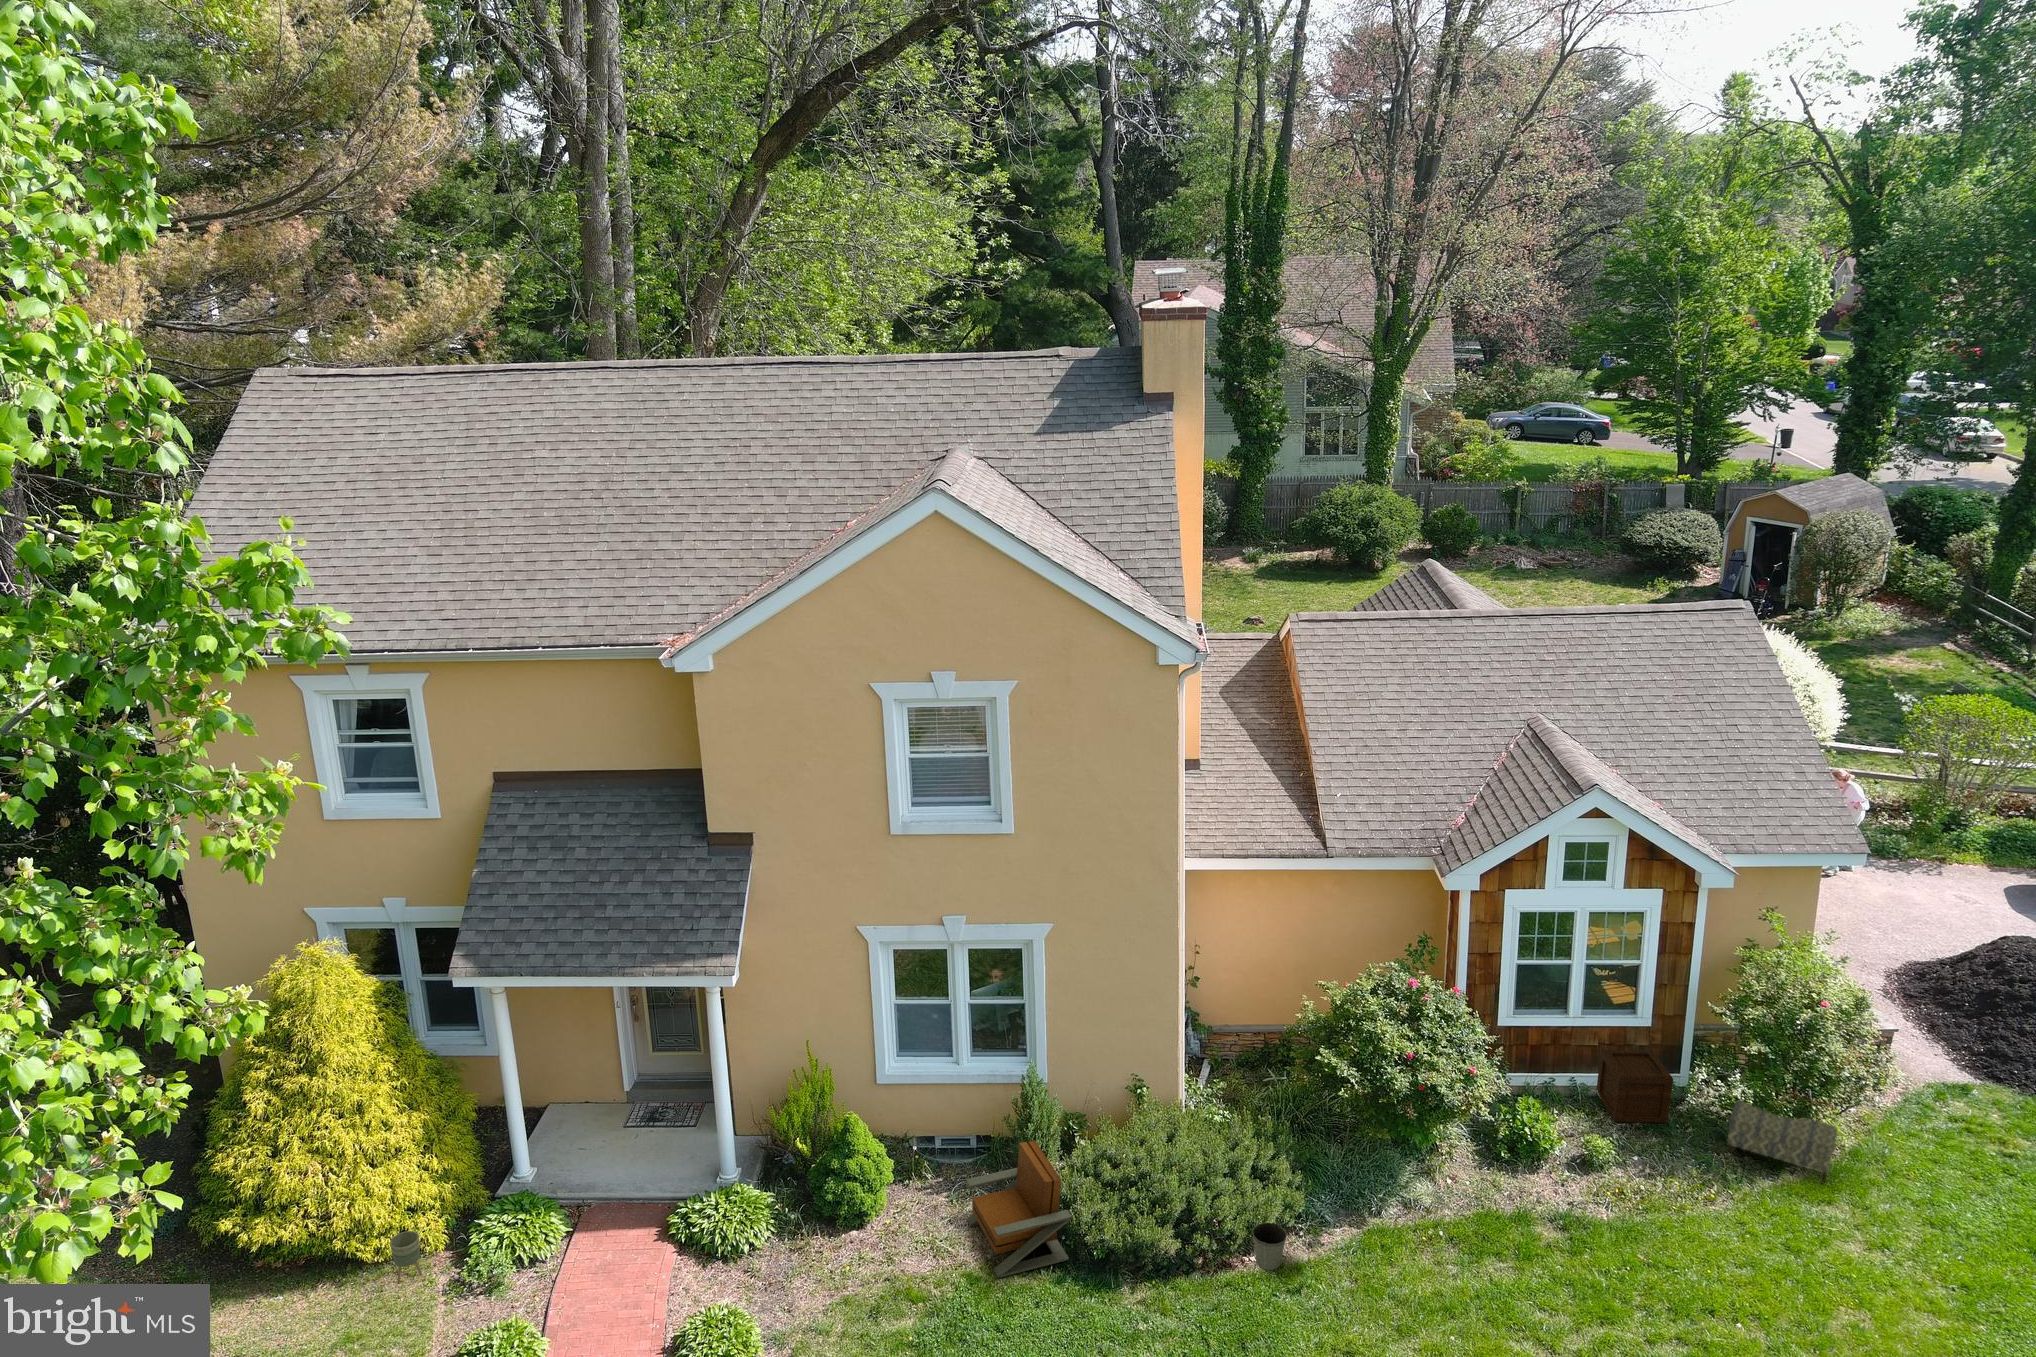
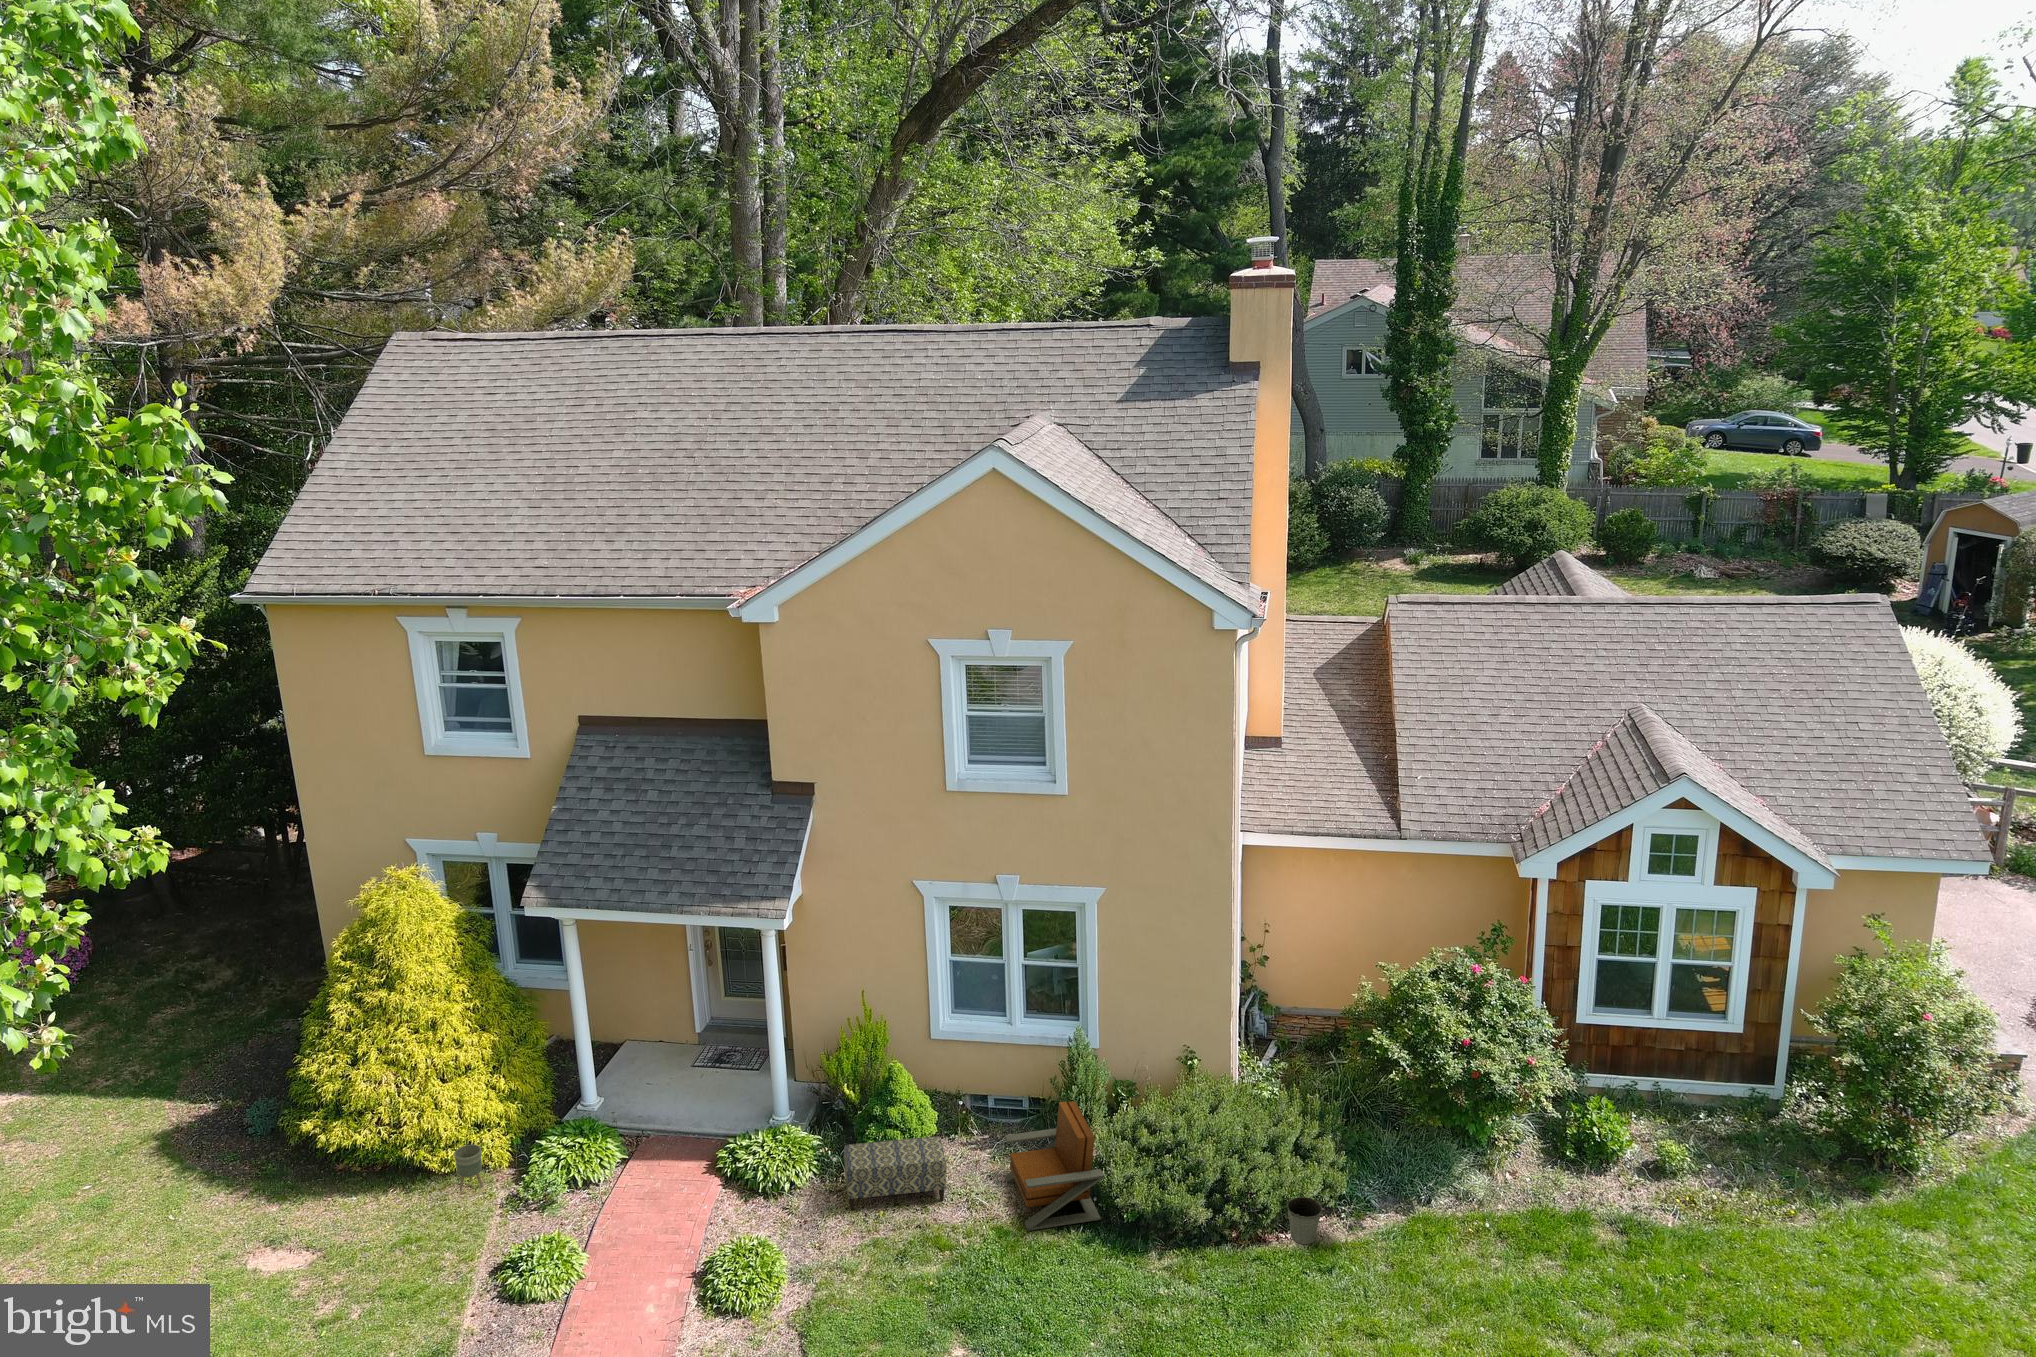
wooden crate: present [1597,1050,1673,1123] -> none [1683,1057,1762,1136]
bench: present [1727,1100,1837,1184] -> present [844,1136,946,1210]

